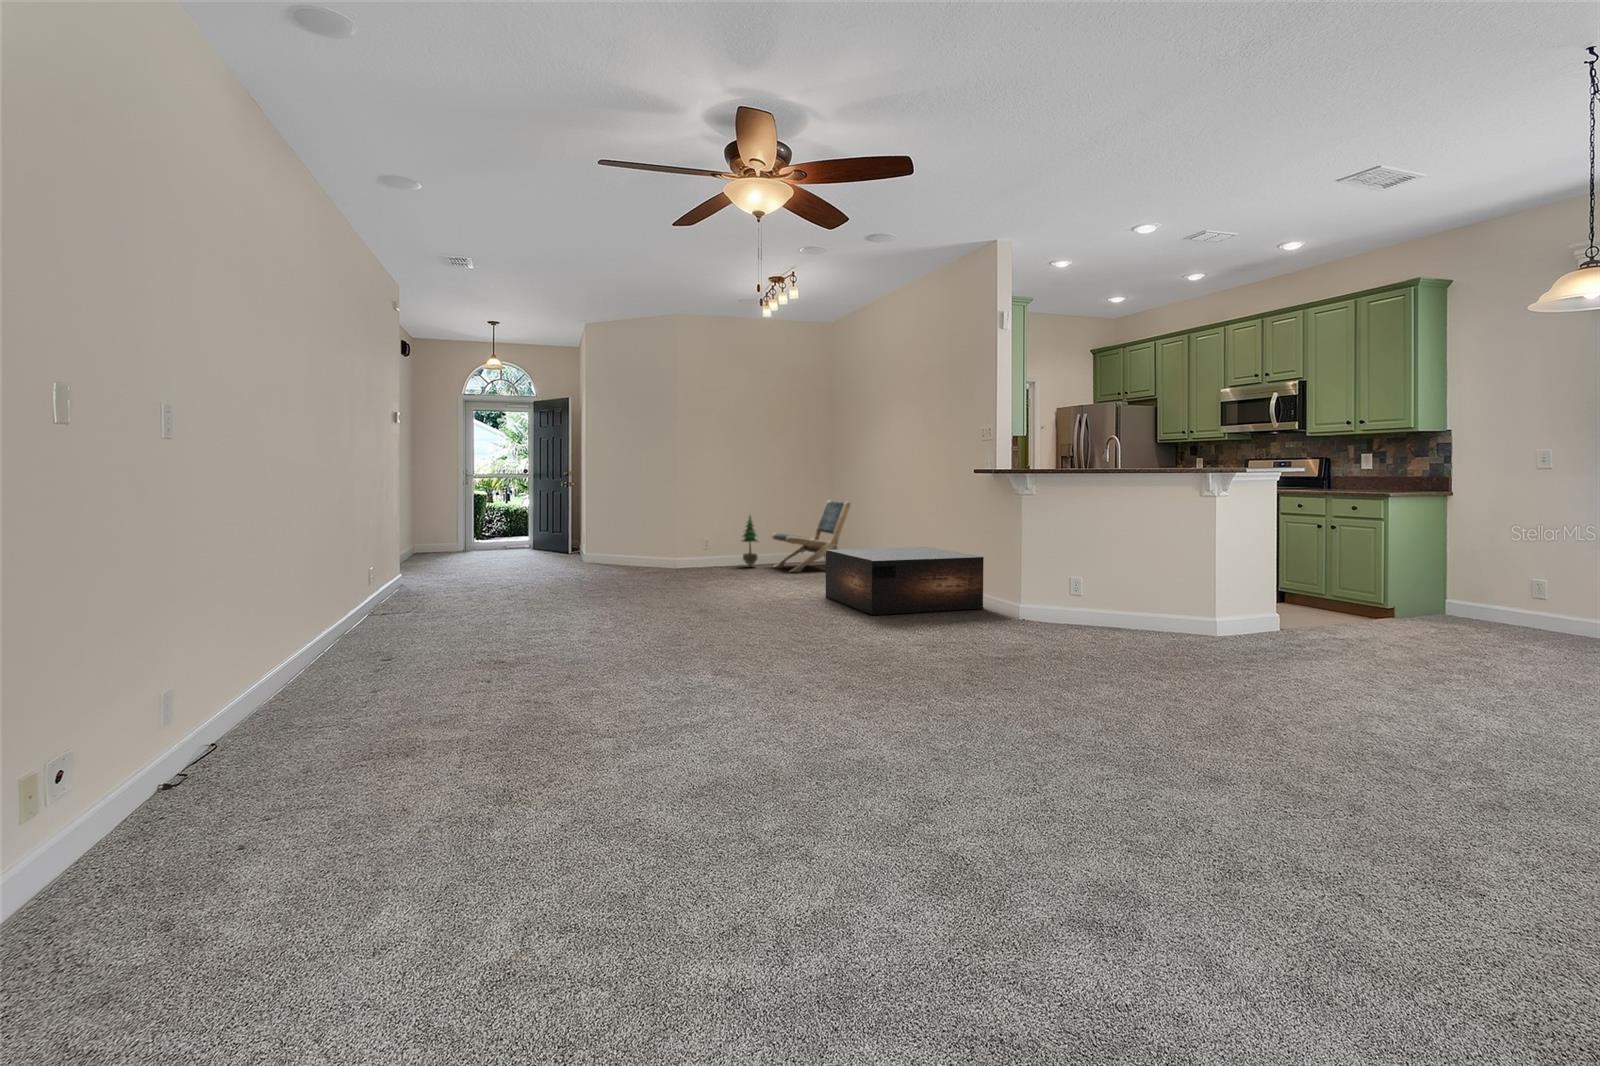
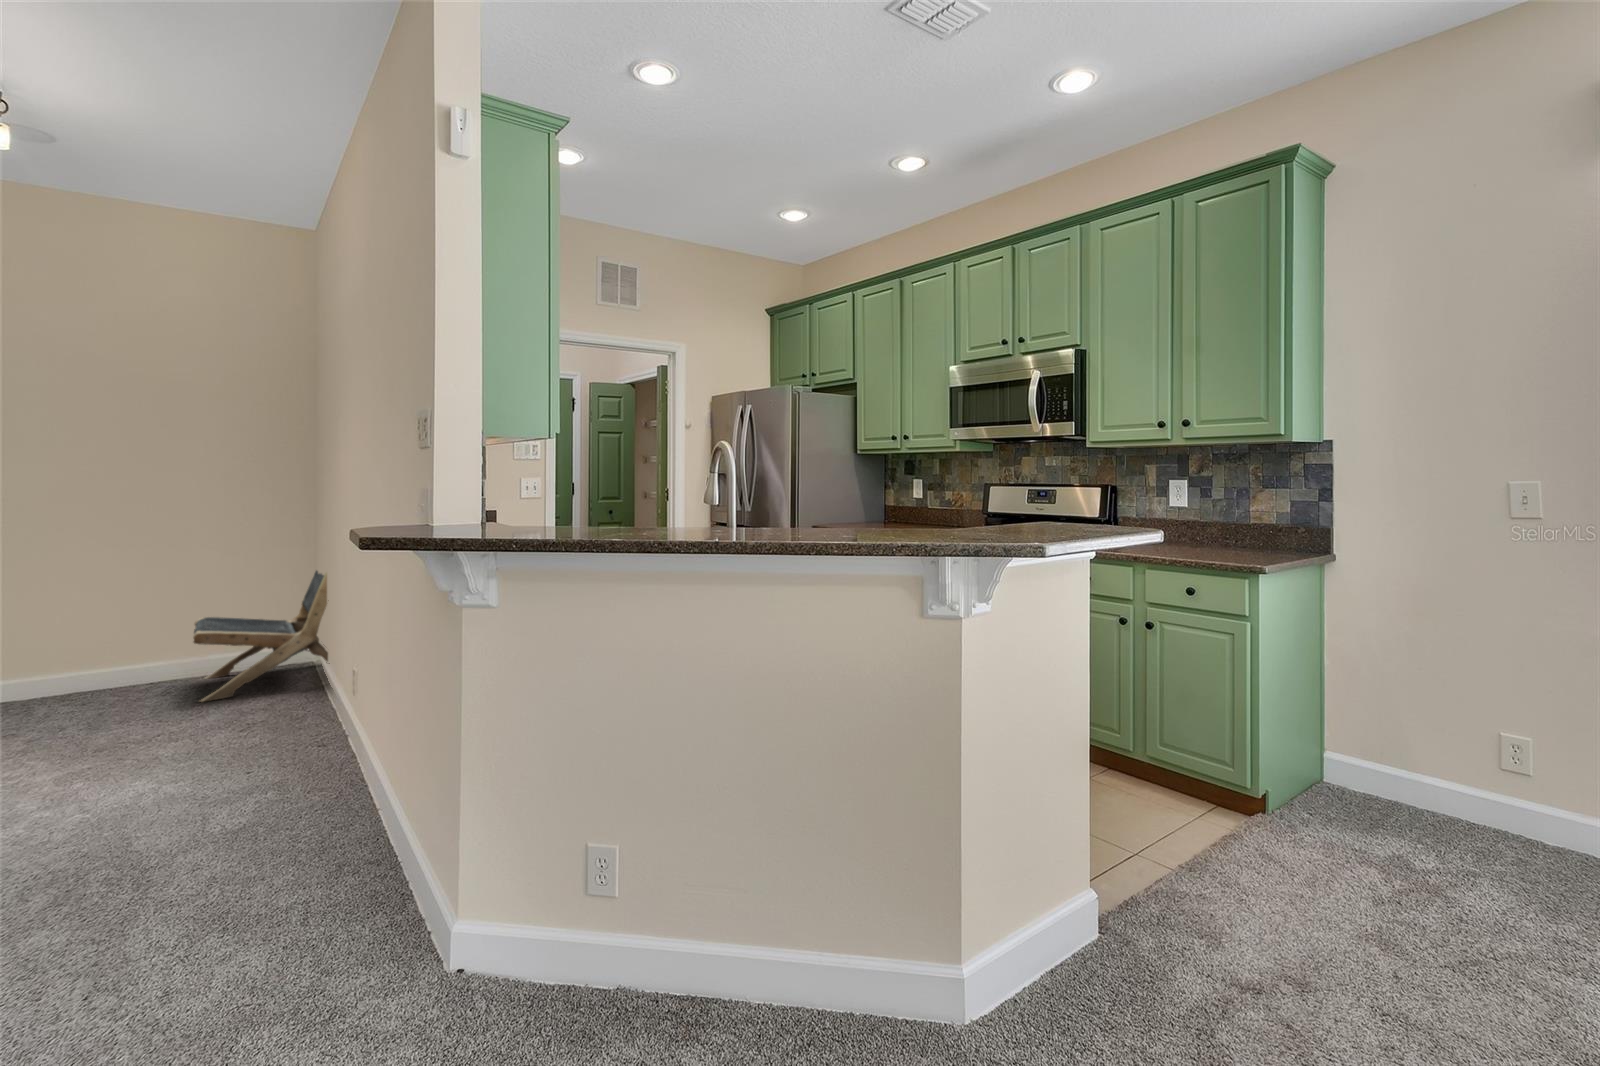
potted tree: present [742,516,758,566] -> none [119,584,167,685]
coffee table: present [826,547,984,615] -> none [29,677,458,984]

